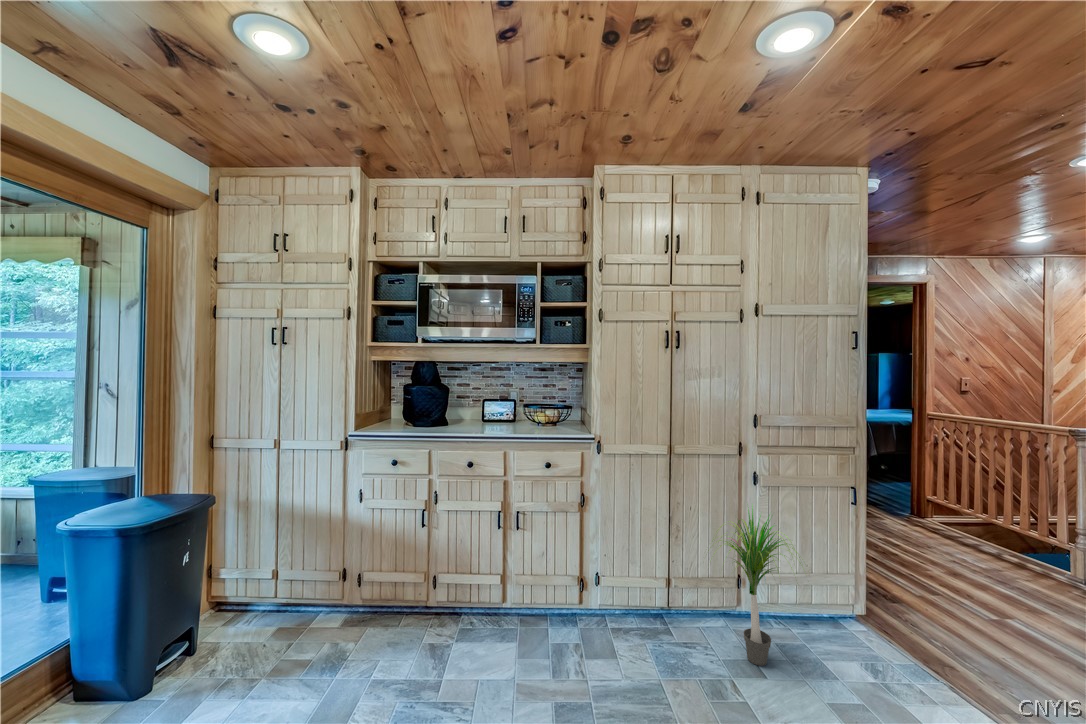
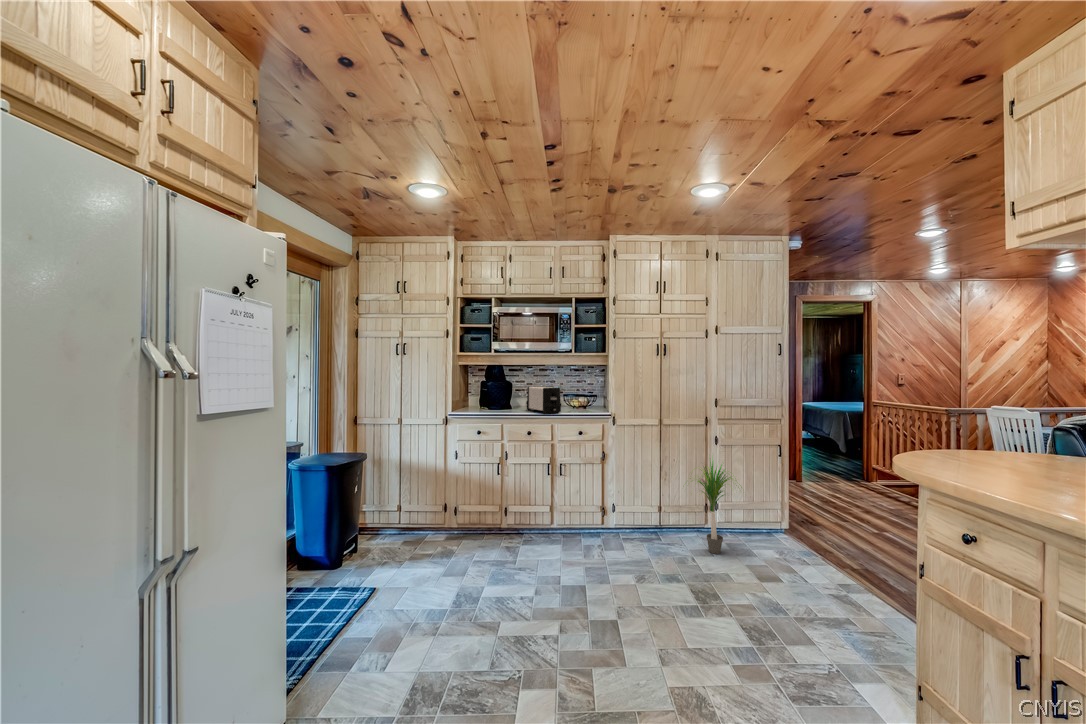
toaster: none [471,393,520,435] -> present [526,386,561,414]

